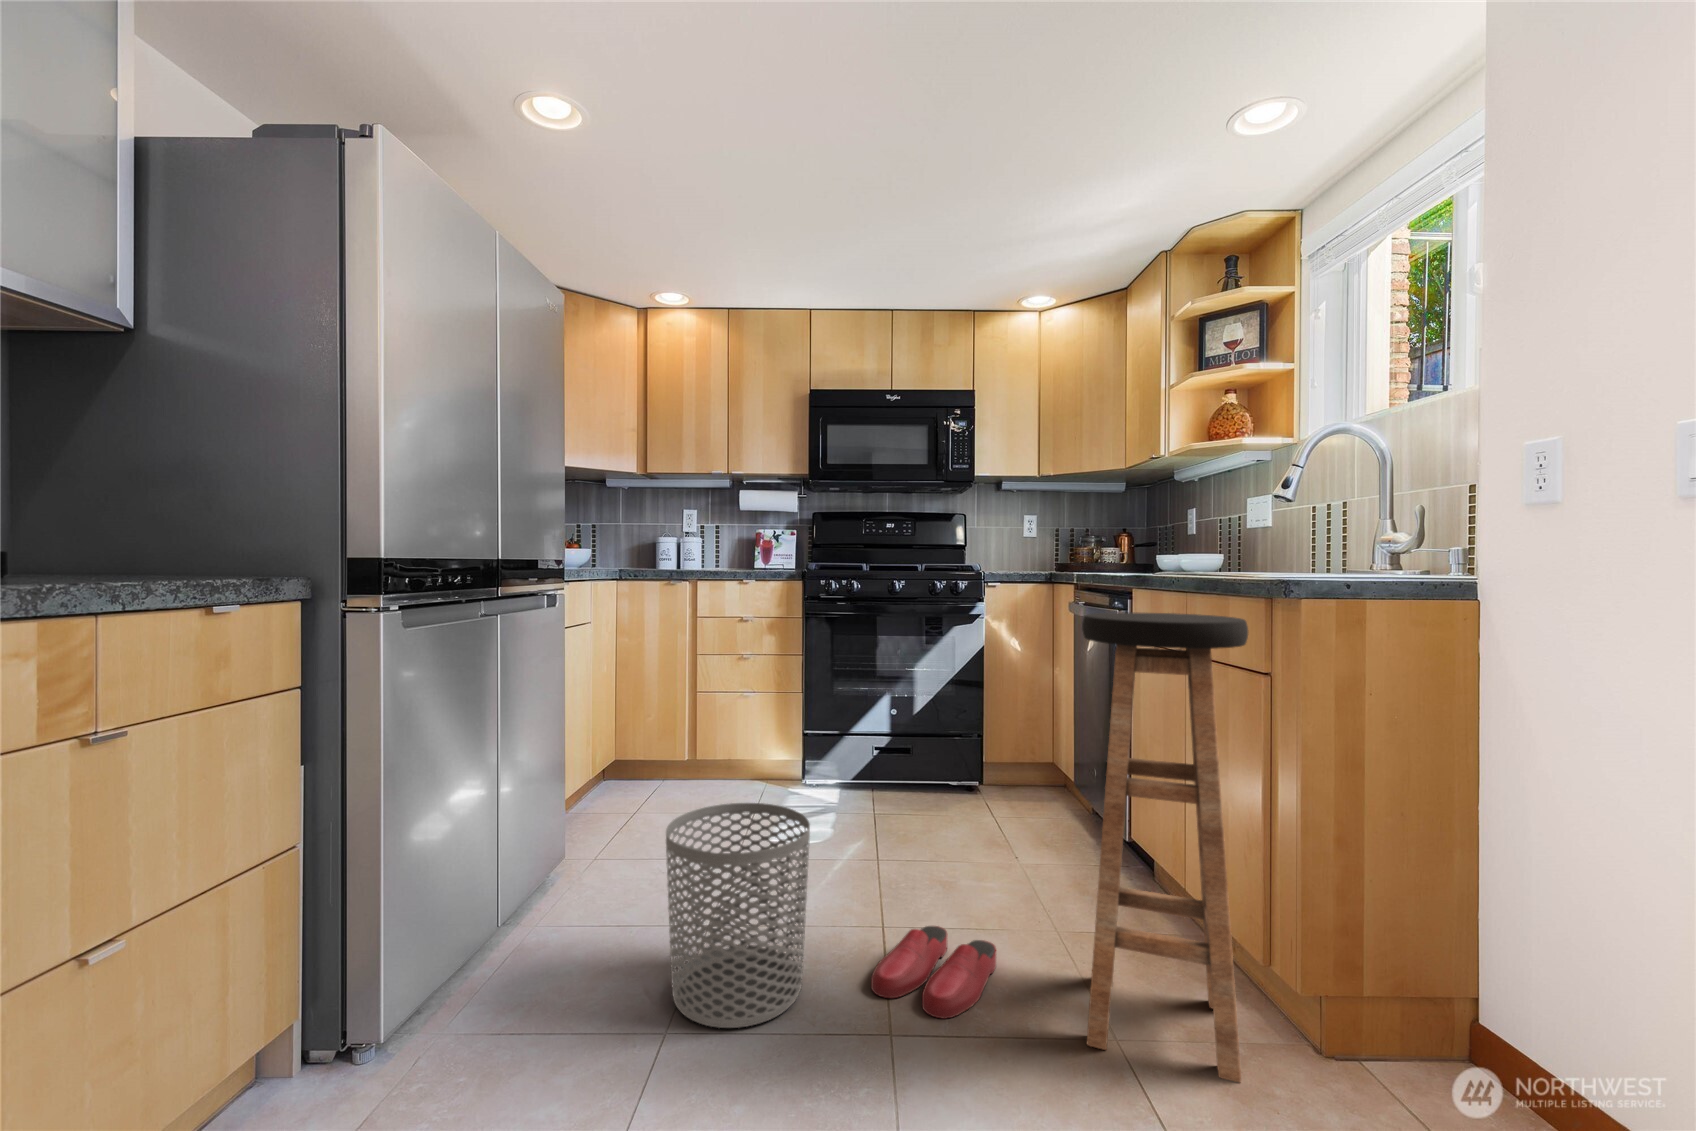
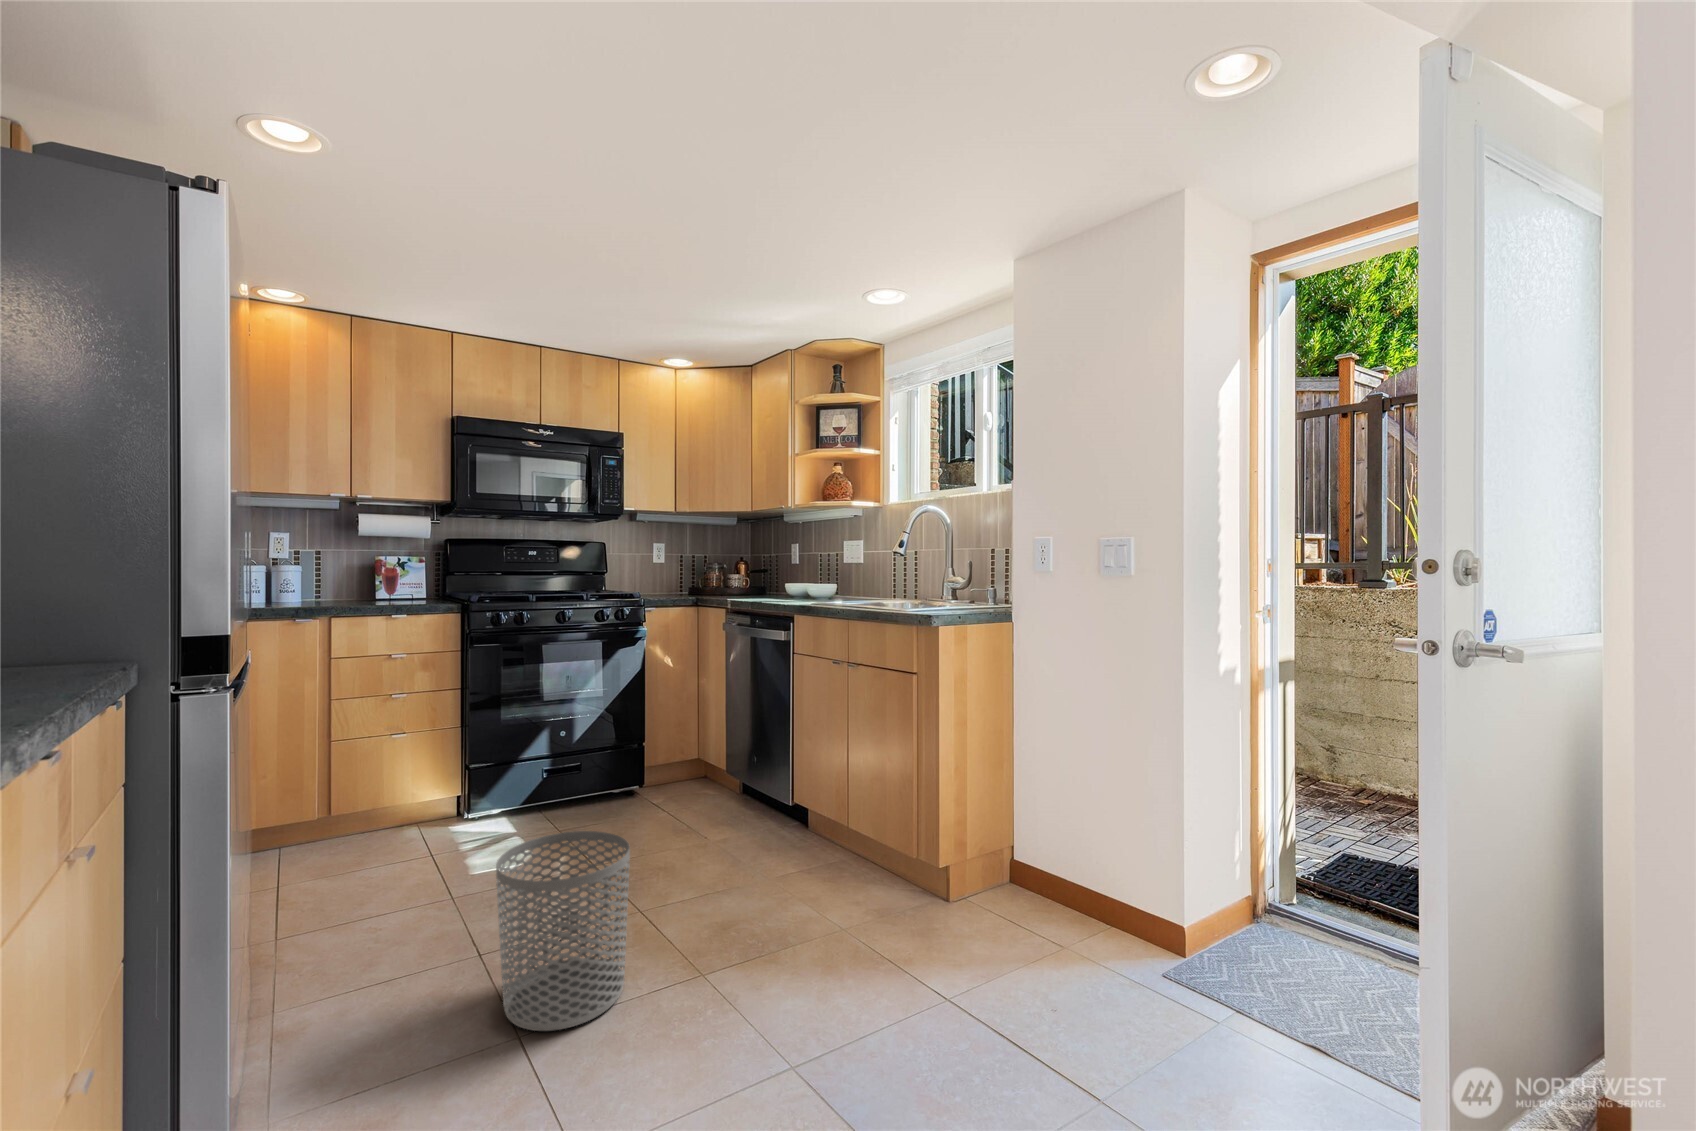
bar stool: present [1082,613,1248,1082] -> none [815,641,921,938]
slippers: present [871,926,996,1019] -> none [669,898,753,960]

